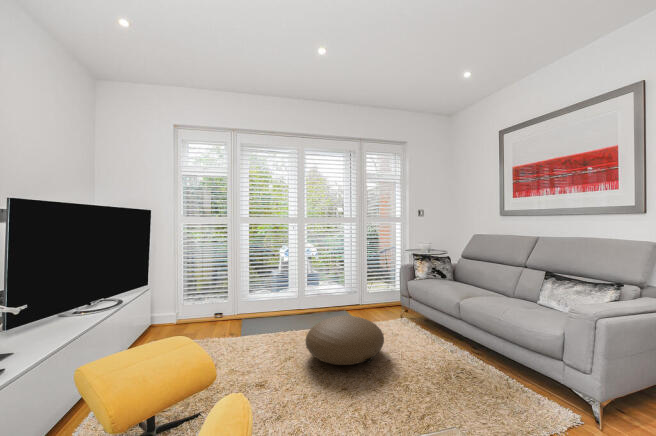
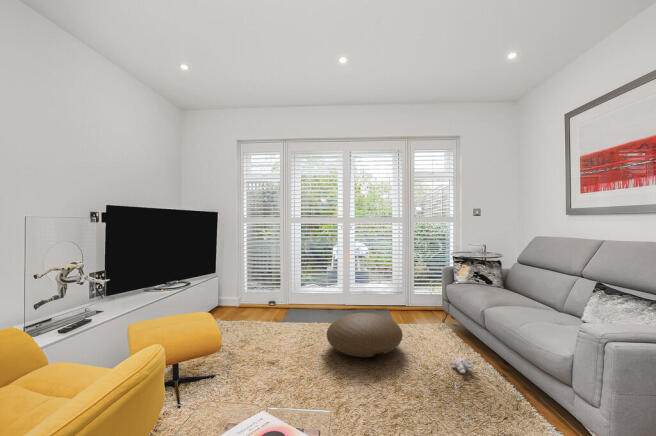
plush toy: none [412,350,456,366] -> present [426,357,474,373]

